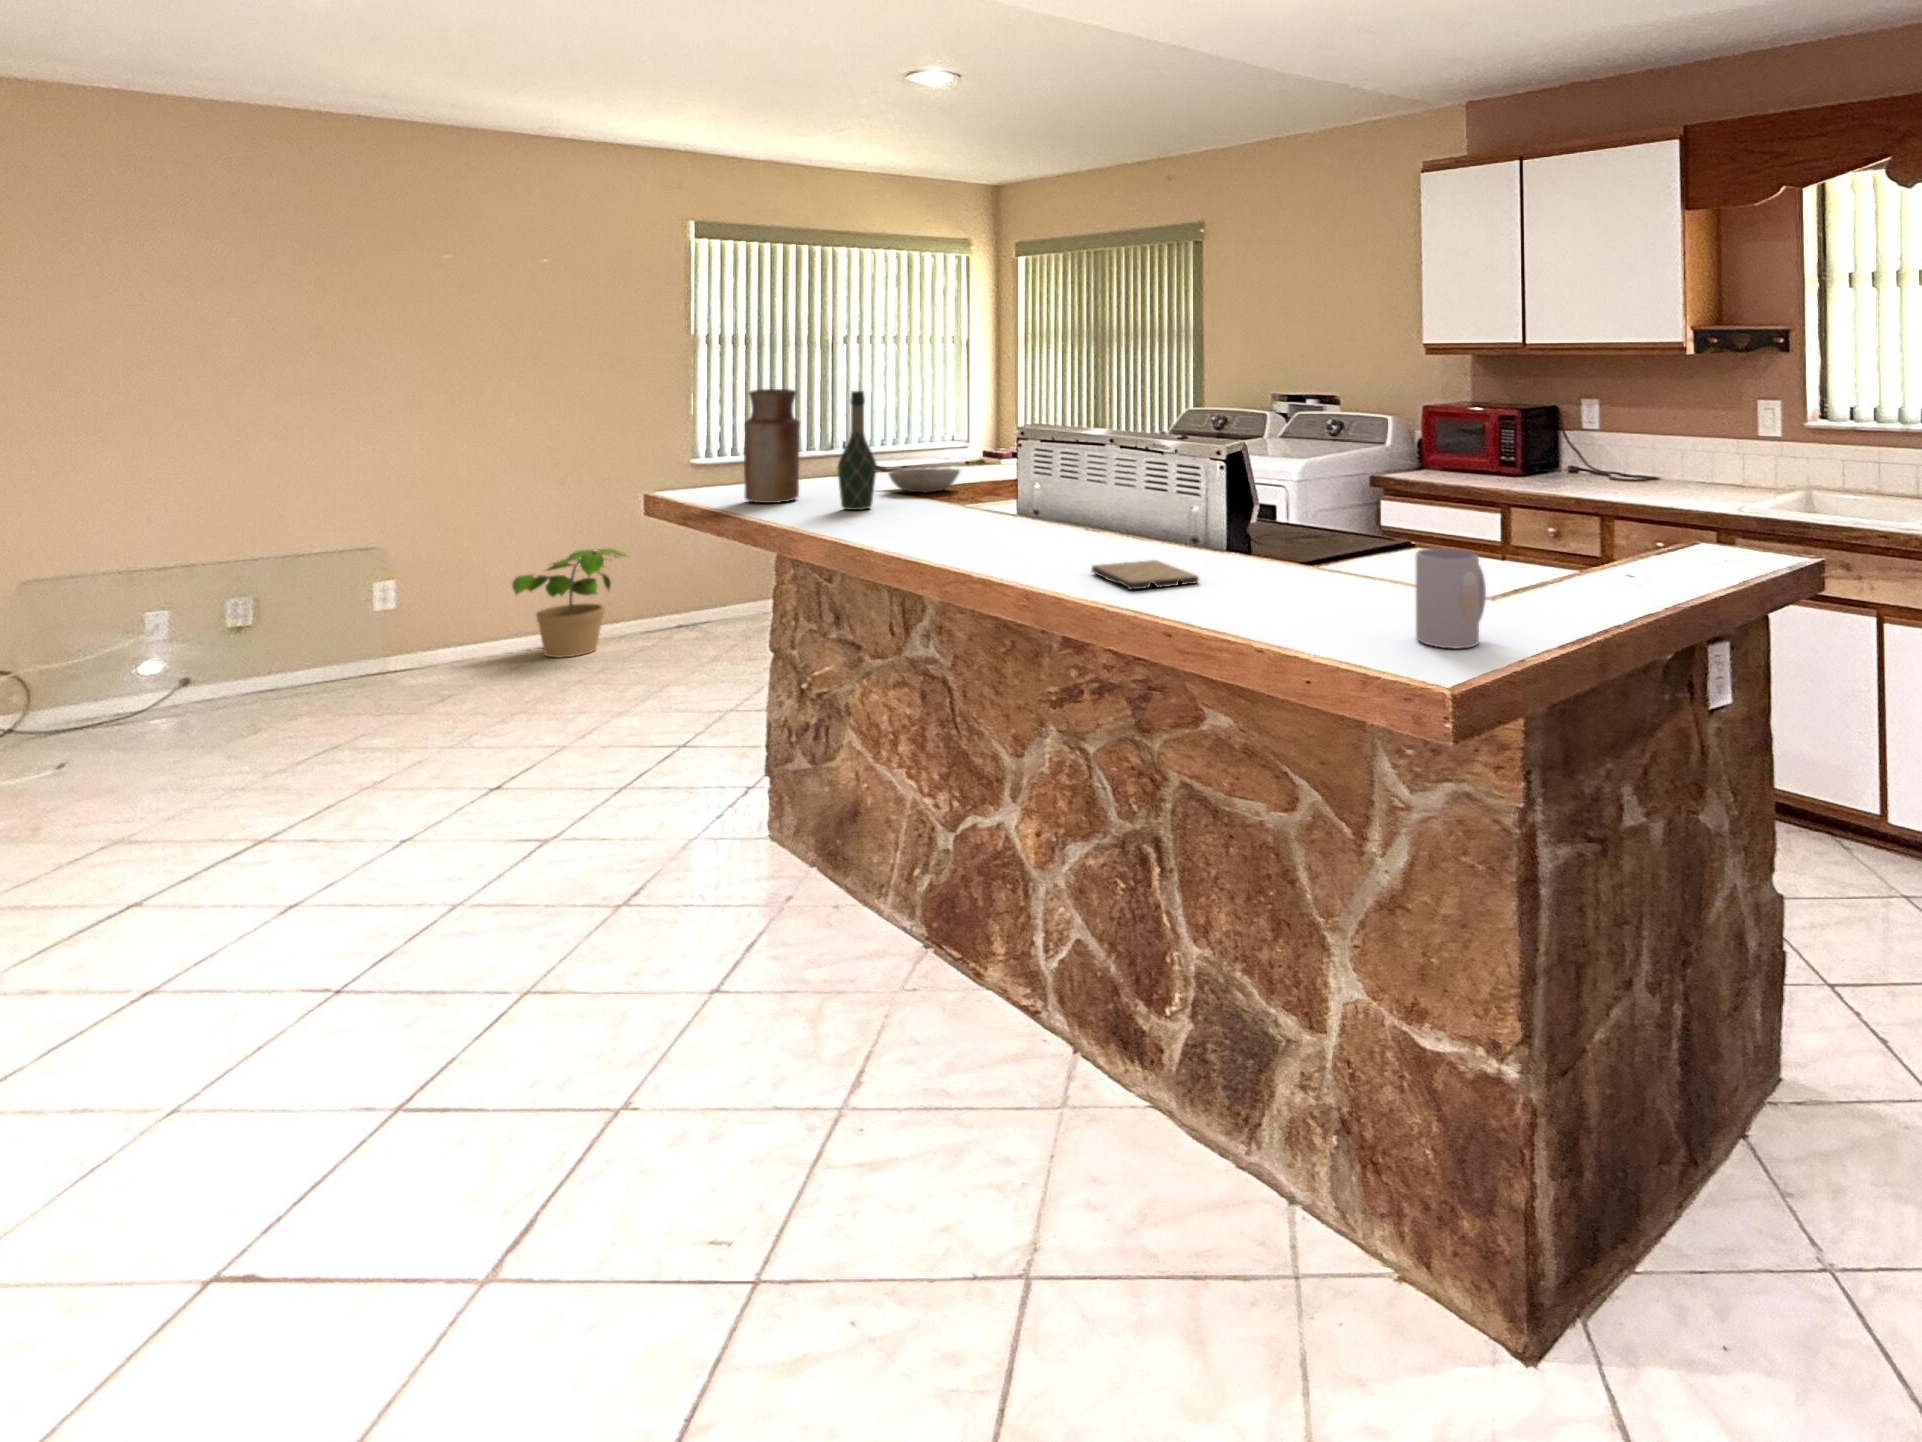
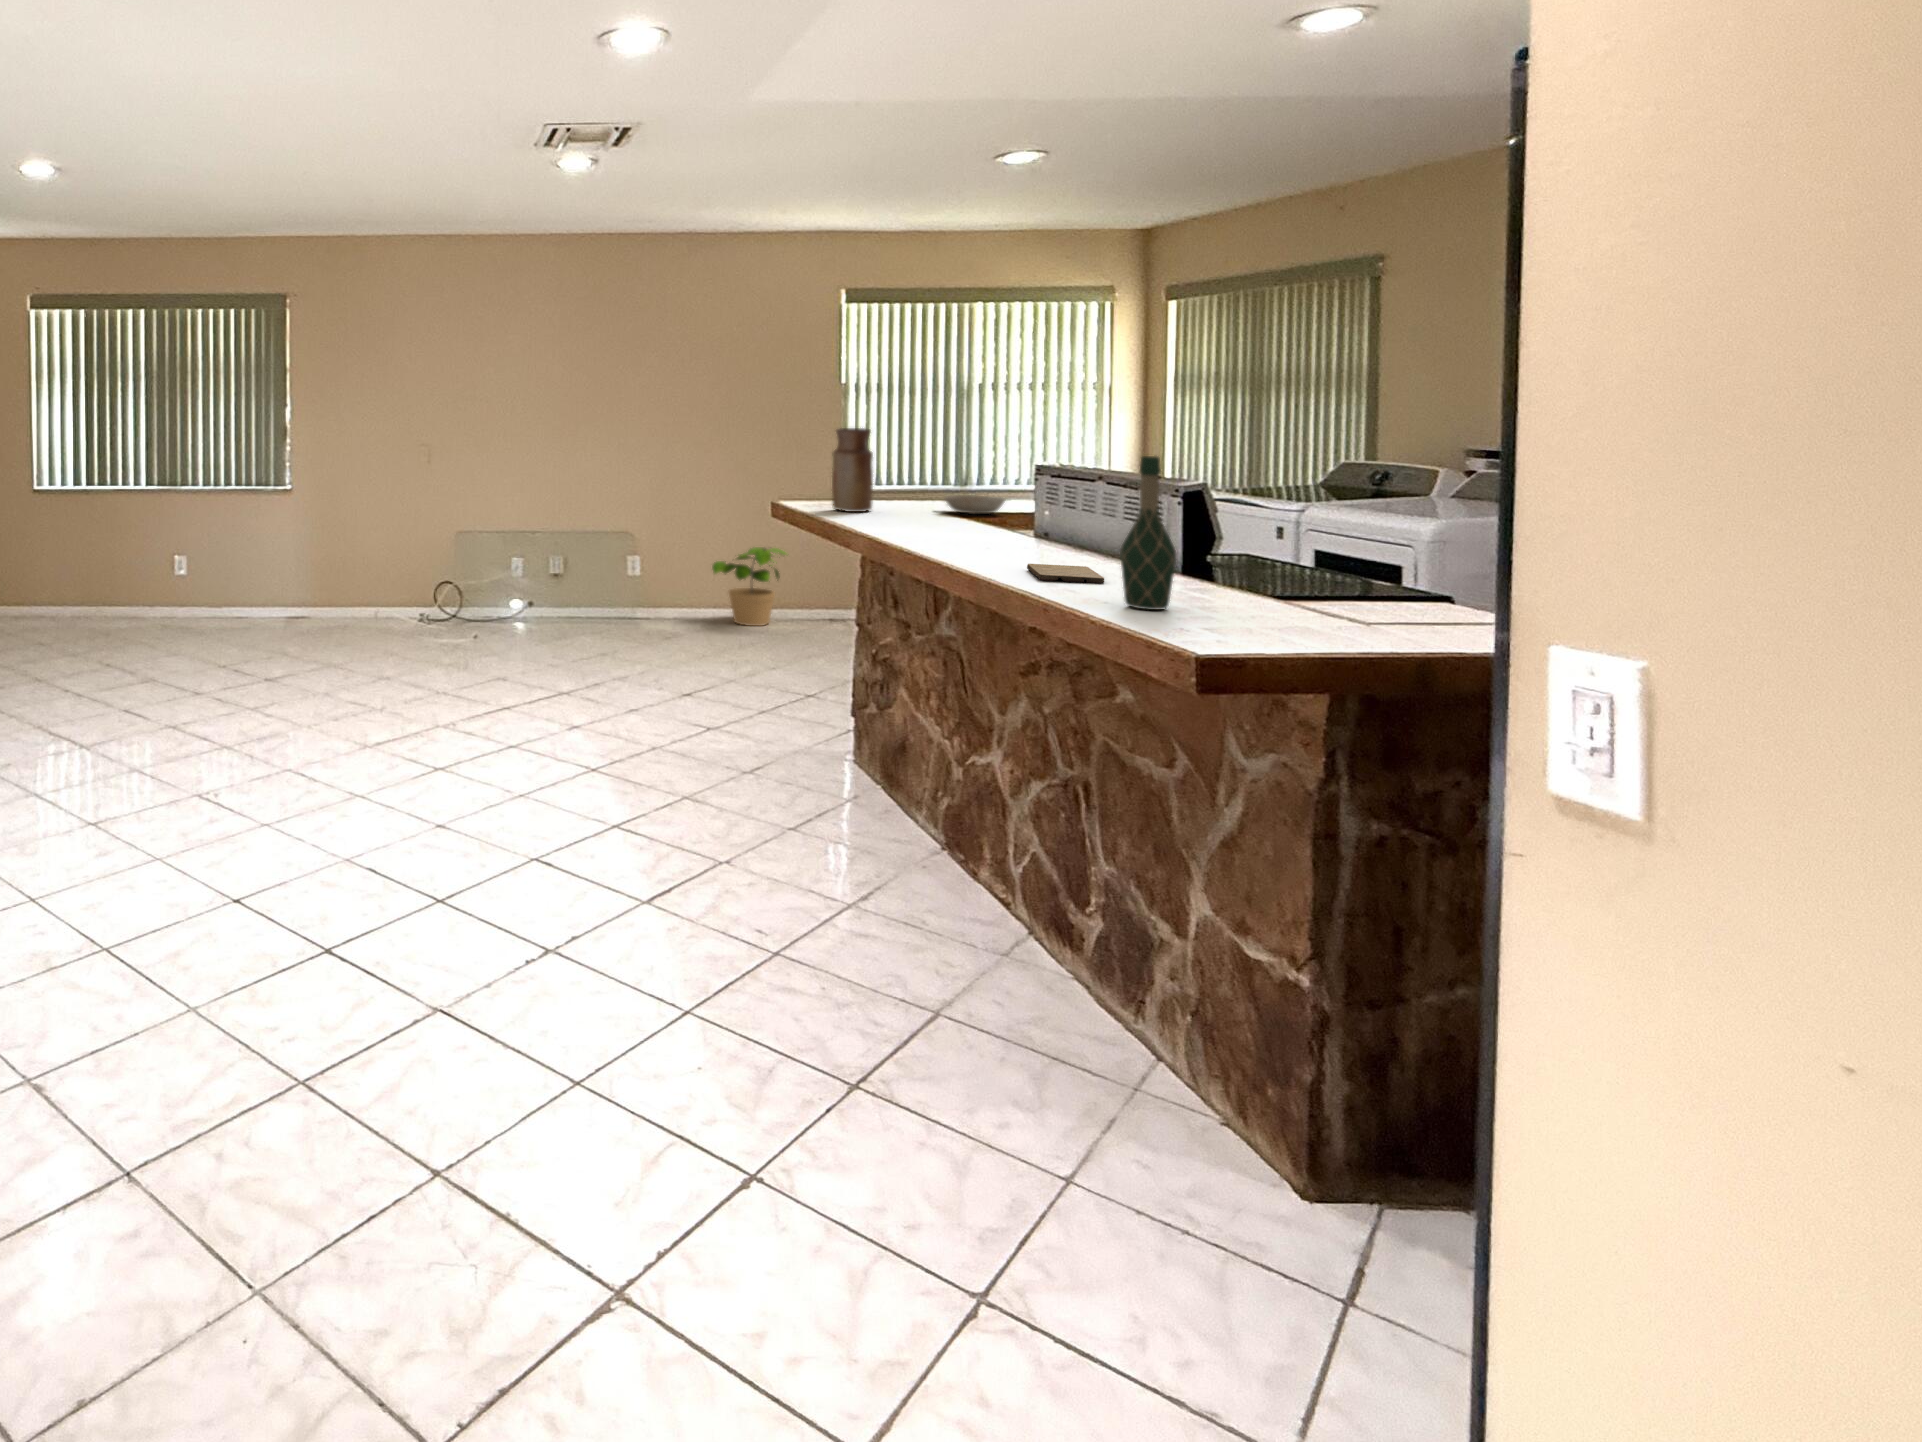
wine bottle: present [838,391,877,510] -> present [1120,456,1176,610]
mug: present [1416,548,1486,648] -> none [1218,561,1291,637]

